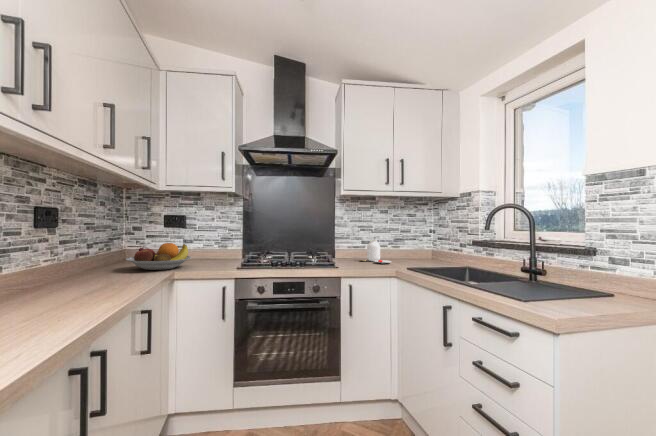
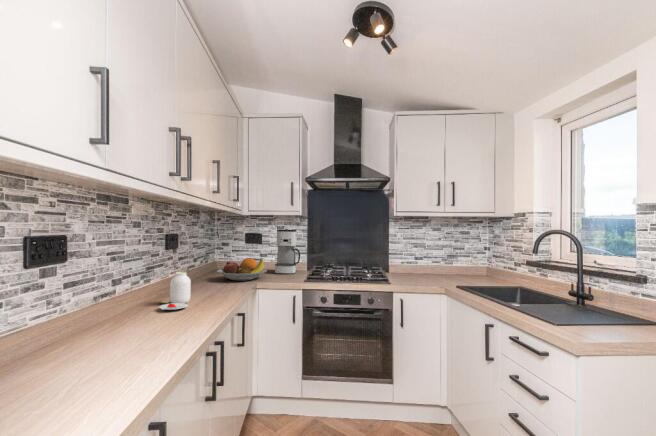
coffee maker: none [202,210,233,262] -> present [275,229,300,274]
jar: present [363,240,391,263] -> present [159,272,191,310]

